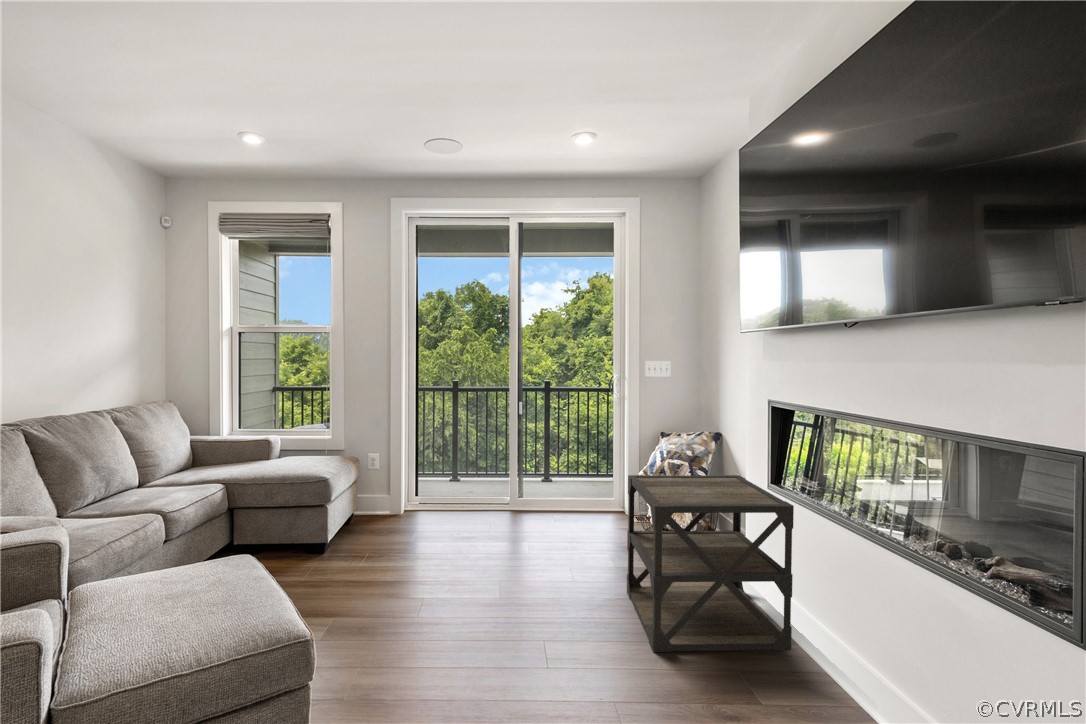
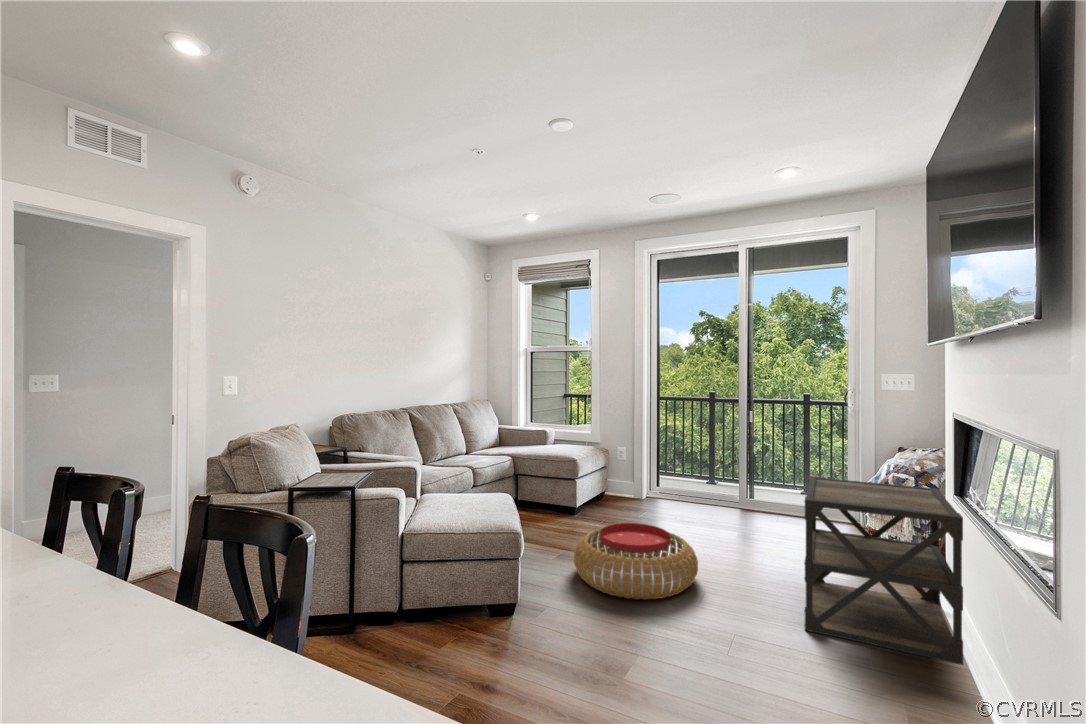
pouf: none [360,558,523,667] -> present [574,523,698,600]

